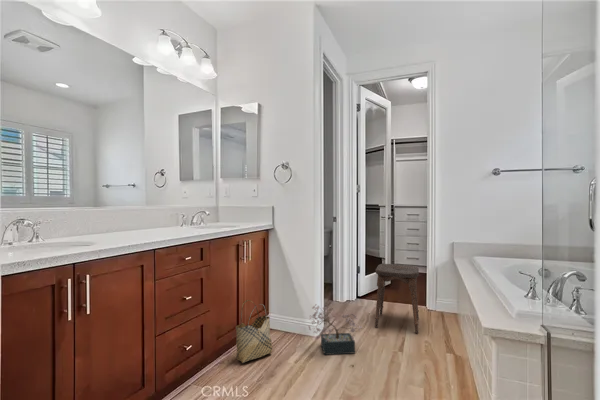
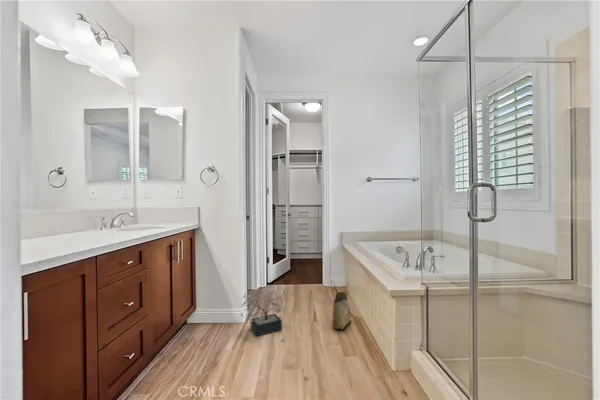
stool: present [375,264,419,334] -> none [290,253,323,306]
woven basket: present [236,300,272,363] -> present [331,281,351,329]

